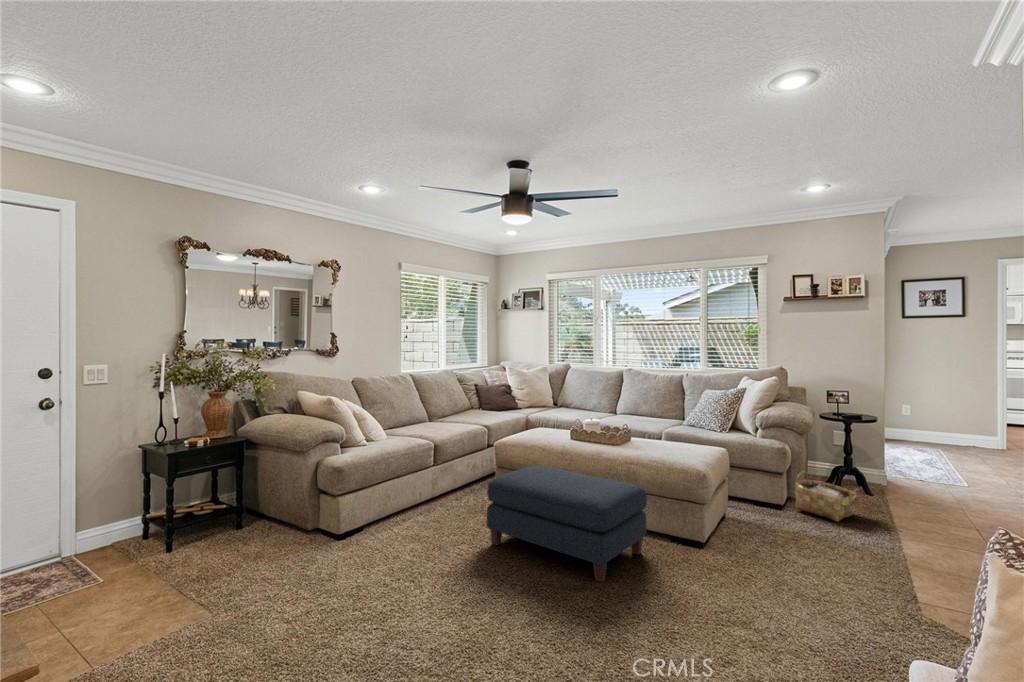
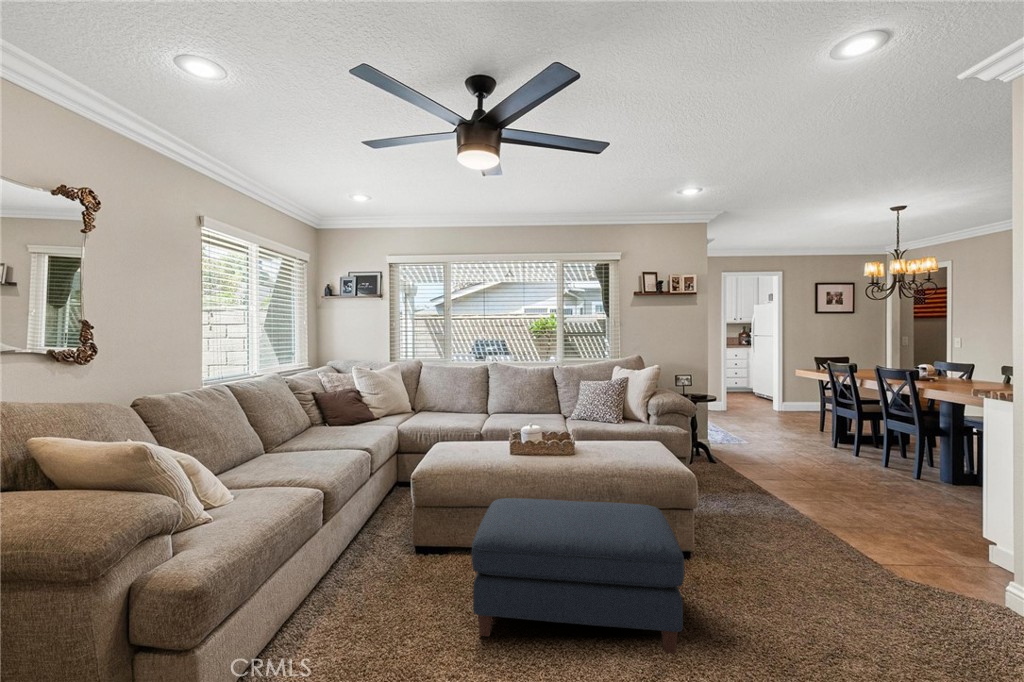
woven basket: present [794,472,859,521] -> none [690,452,744,495]

